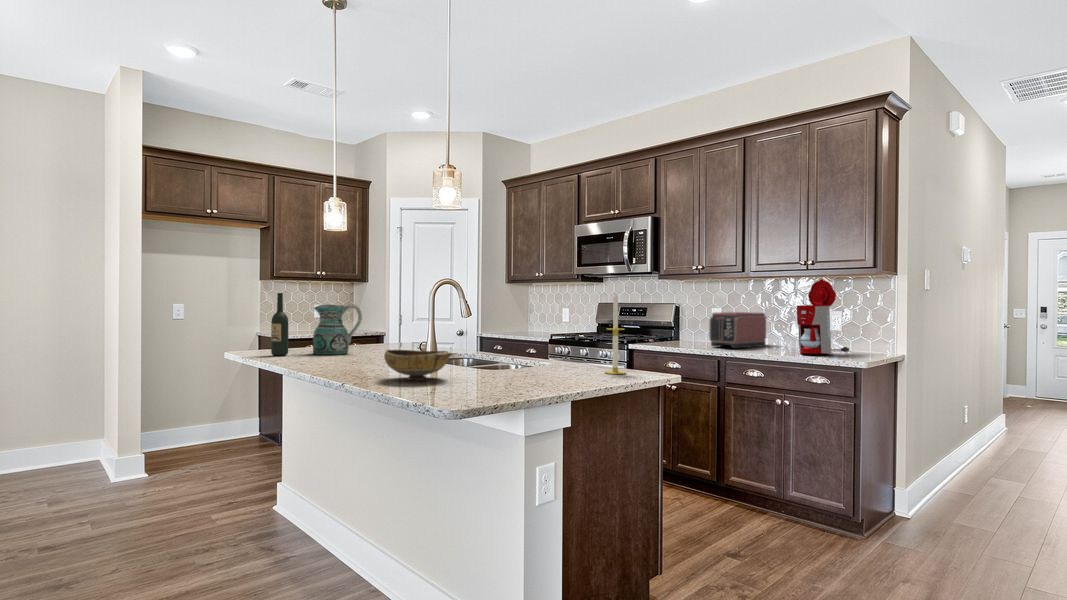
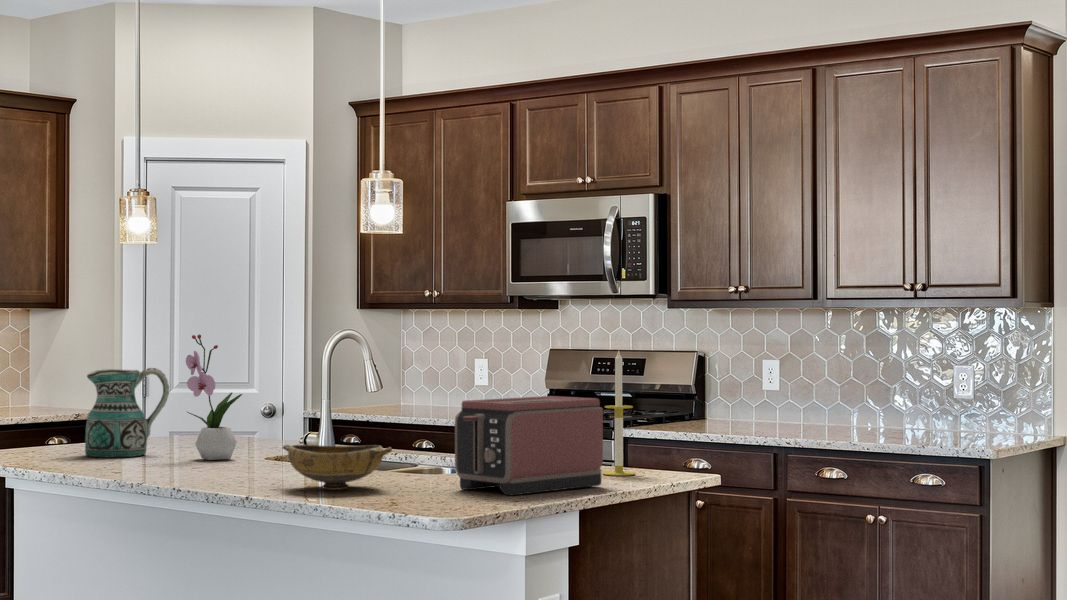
coffee maker: present [797,279,849,354] -> none [898,315,983,439]
flower arrangement: none [364,284,396,358] -> present [186,334,242,460]
wine bottle: present [271,293,288,356] -> none [21,351,50,460]
toaster: present [709,312,766,348] -> present [455,396,603,495]

